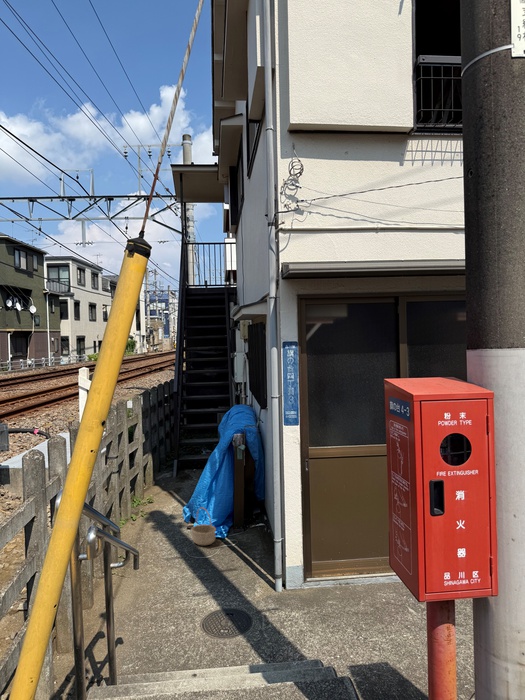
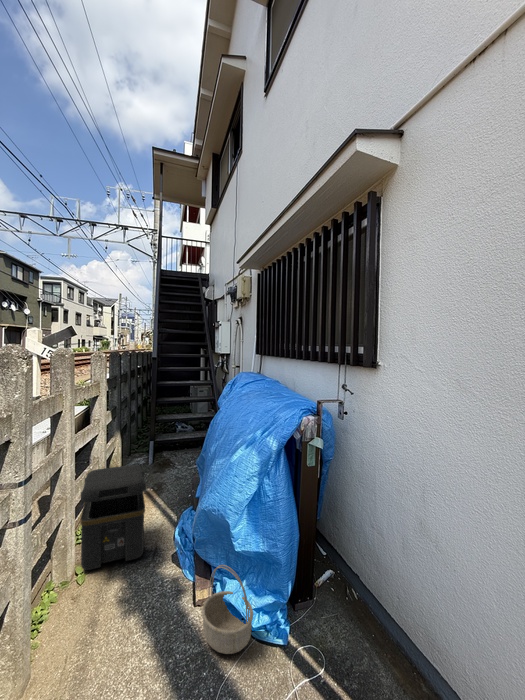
toolbox: none [131,466,167,521] -> present [81,465,146,570]

